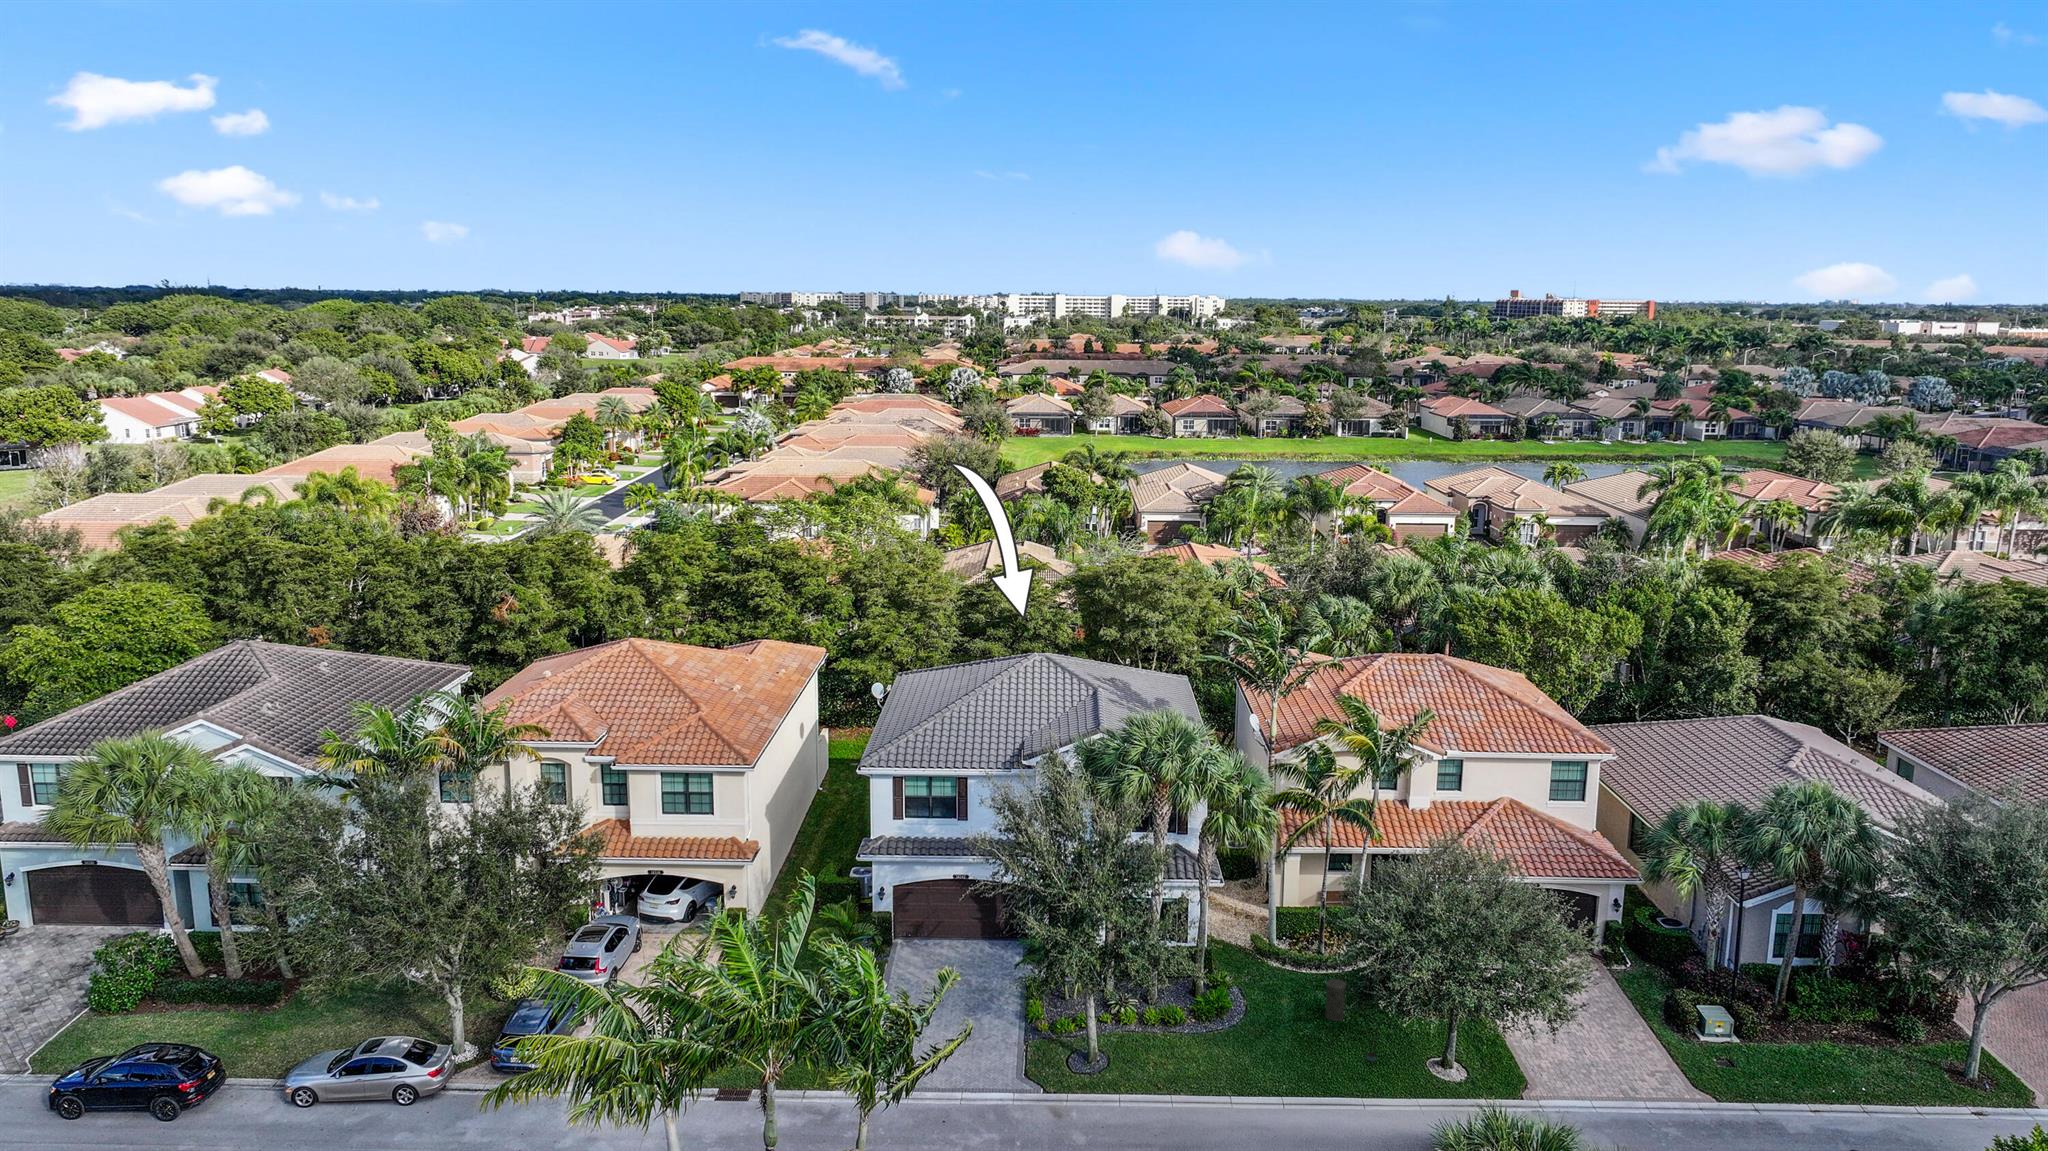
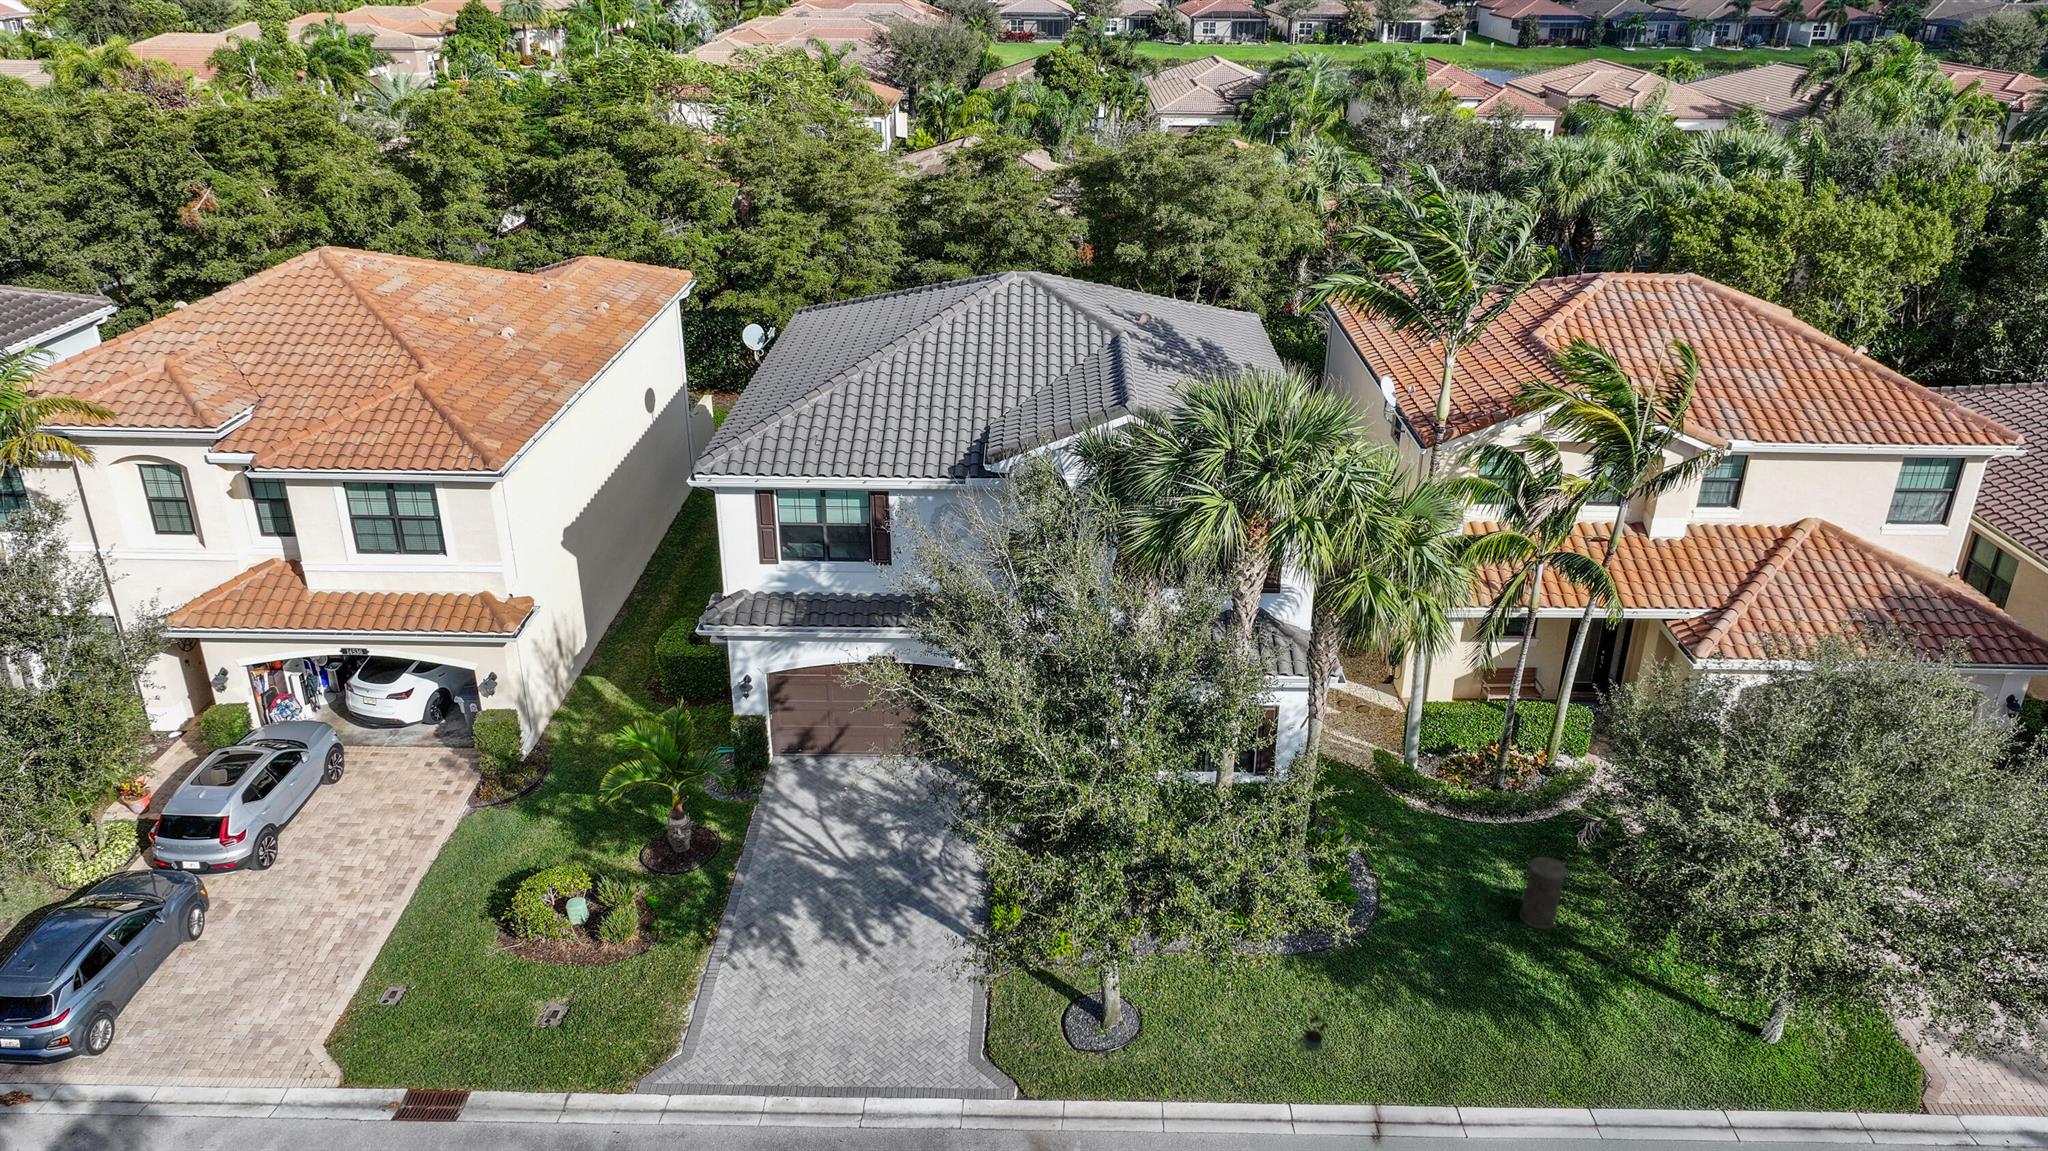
potted plant: present [1366,1041,1377,1062] -> present [1301,993,1334,1050]

